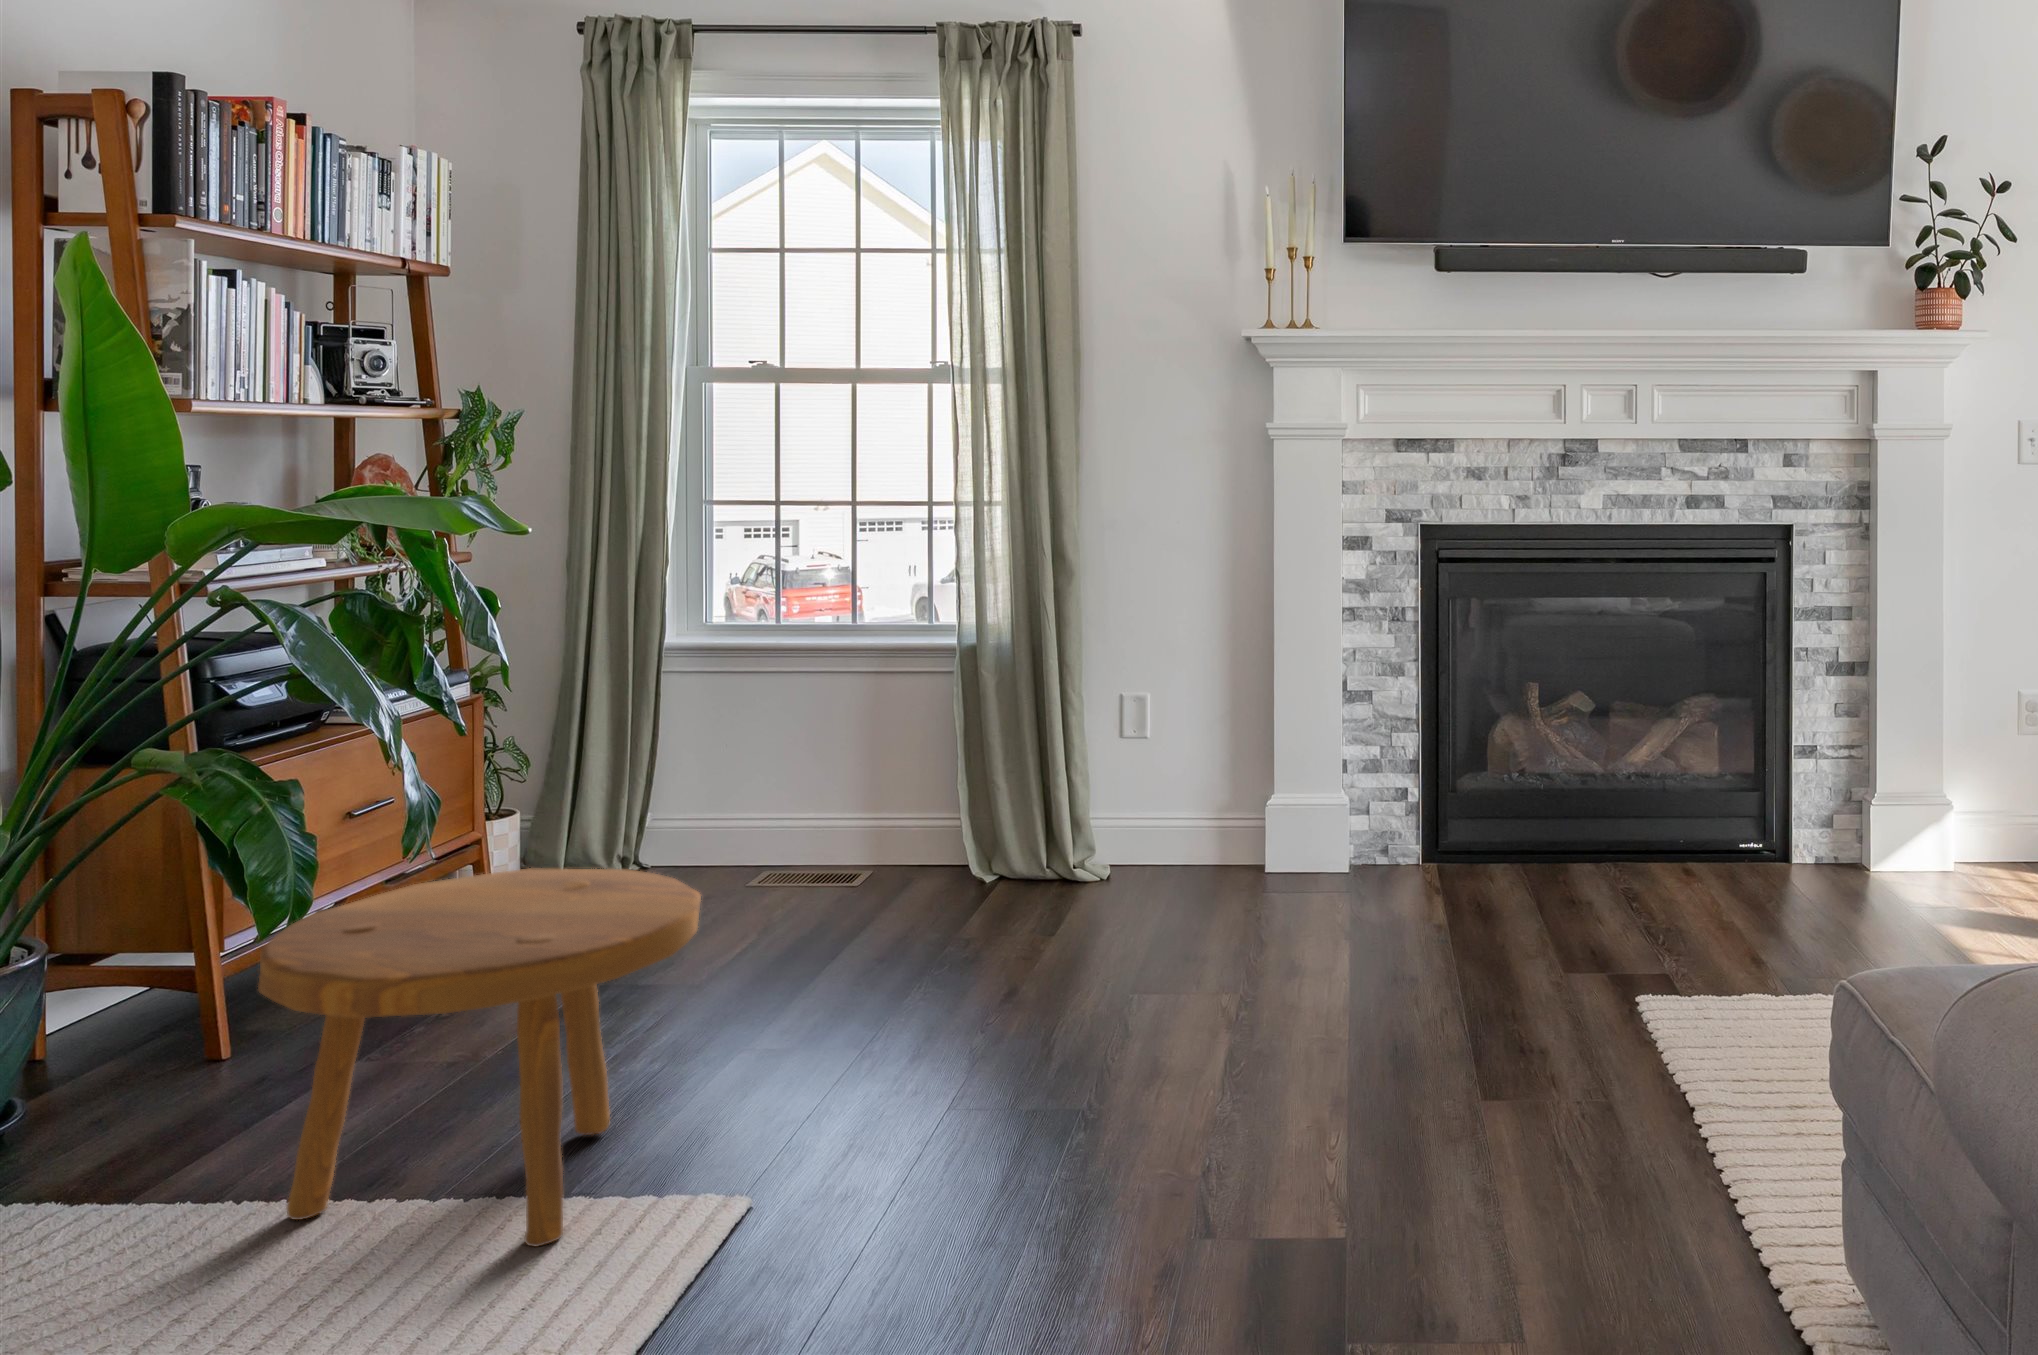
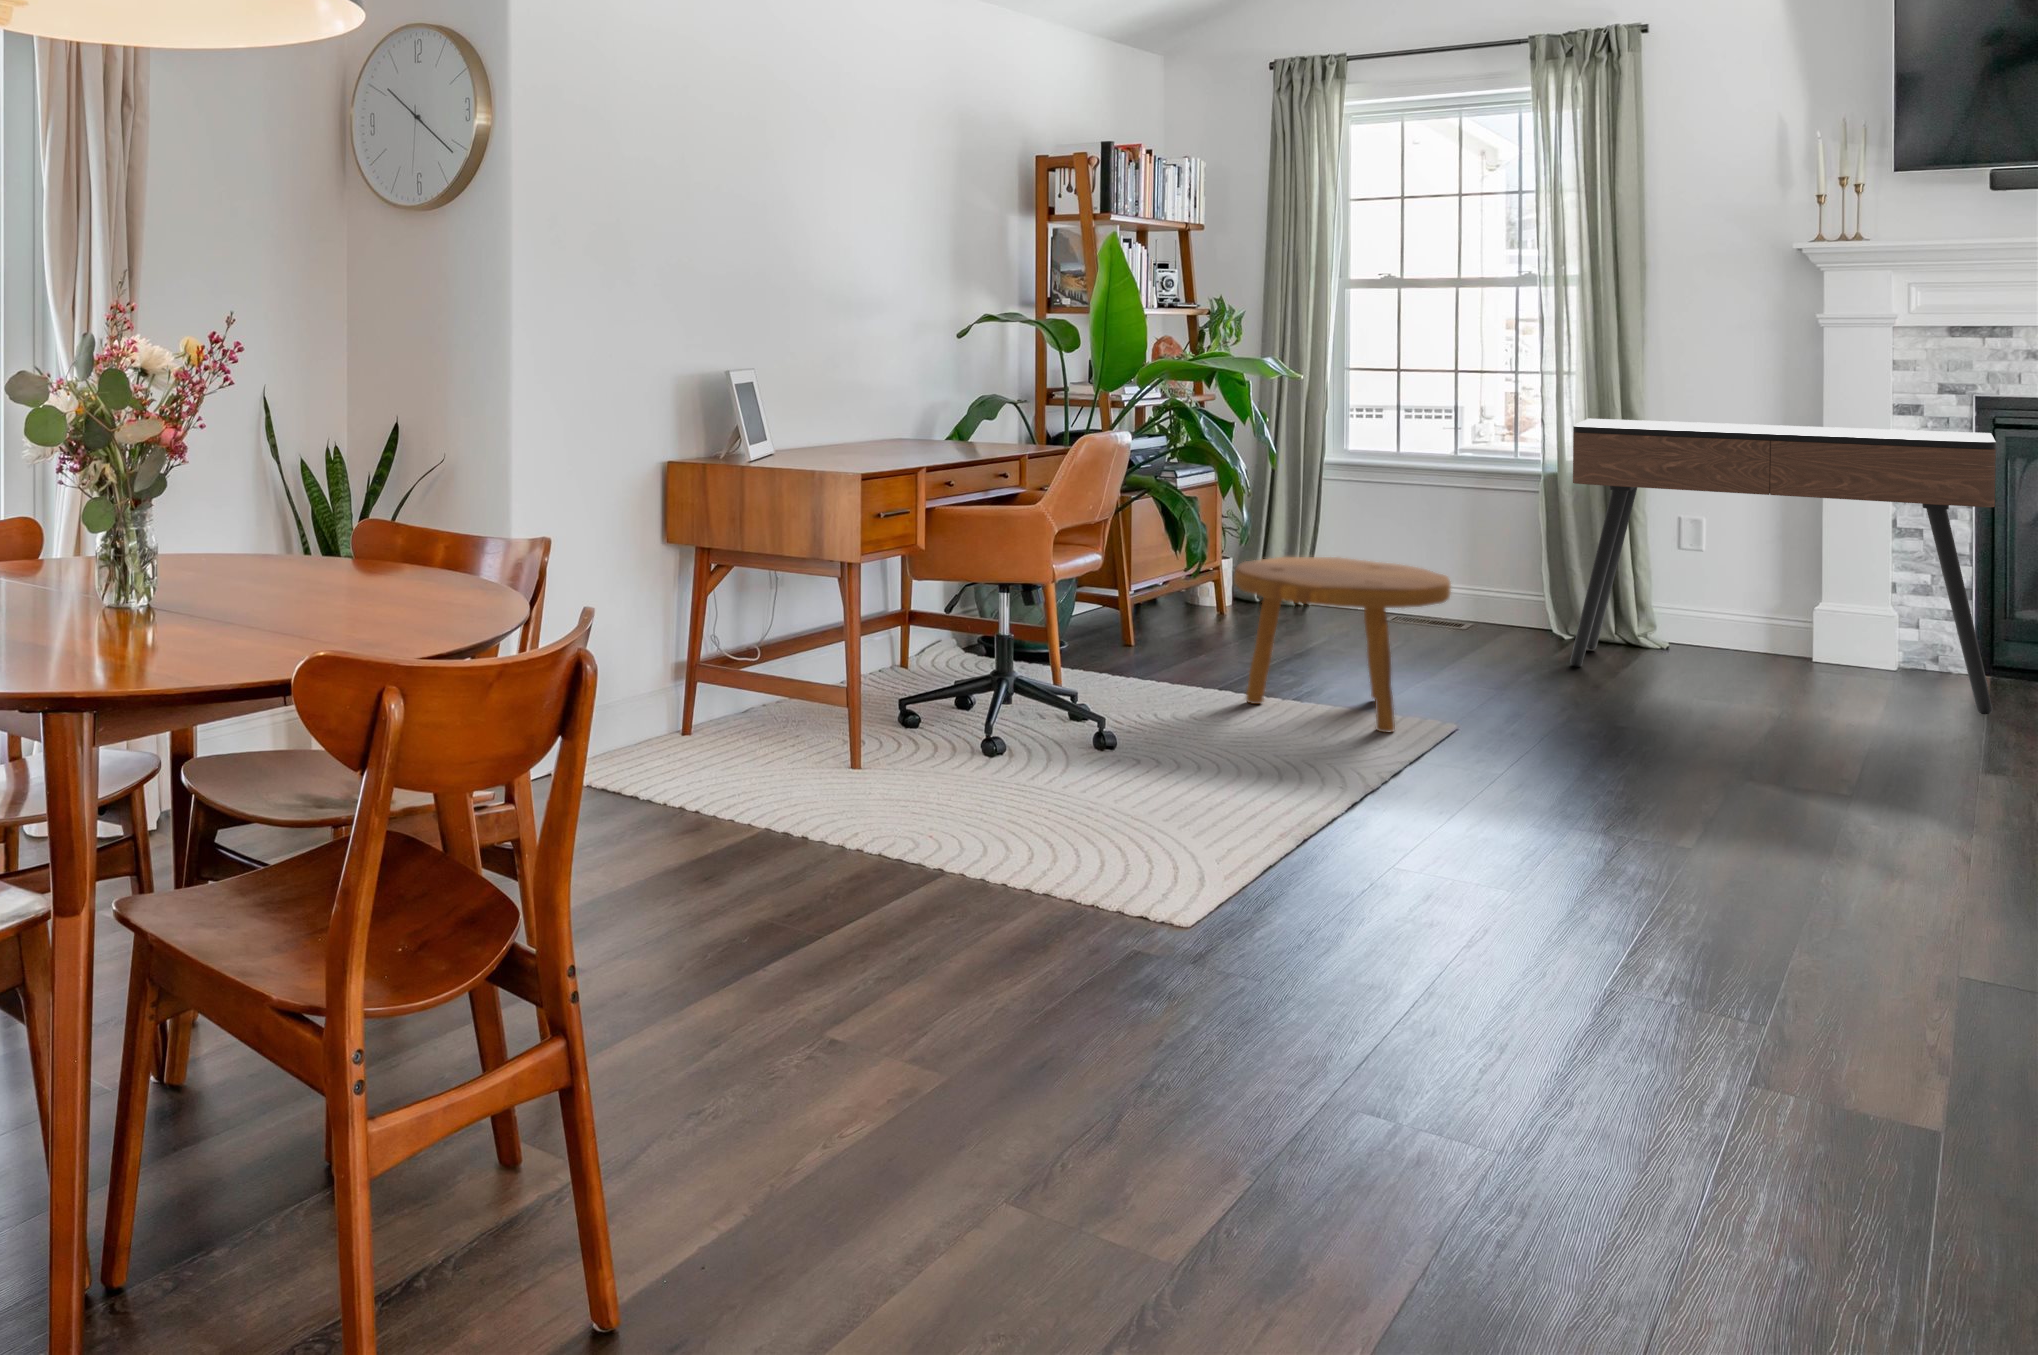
console table: none [959,567,1442,953] -> present [1570,419,1996,714]

